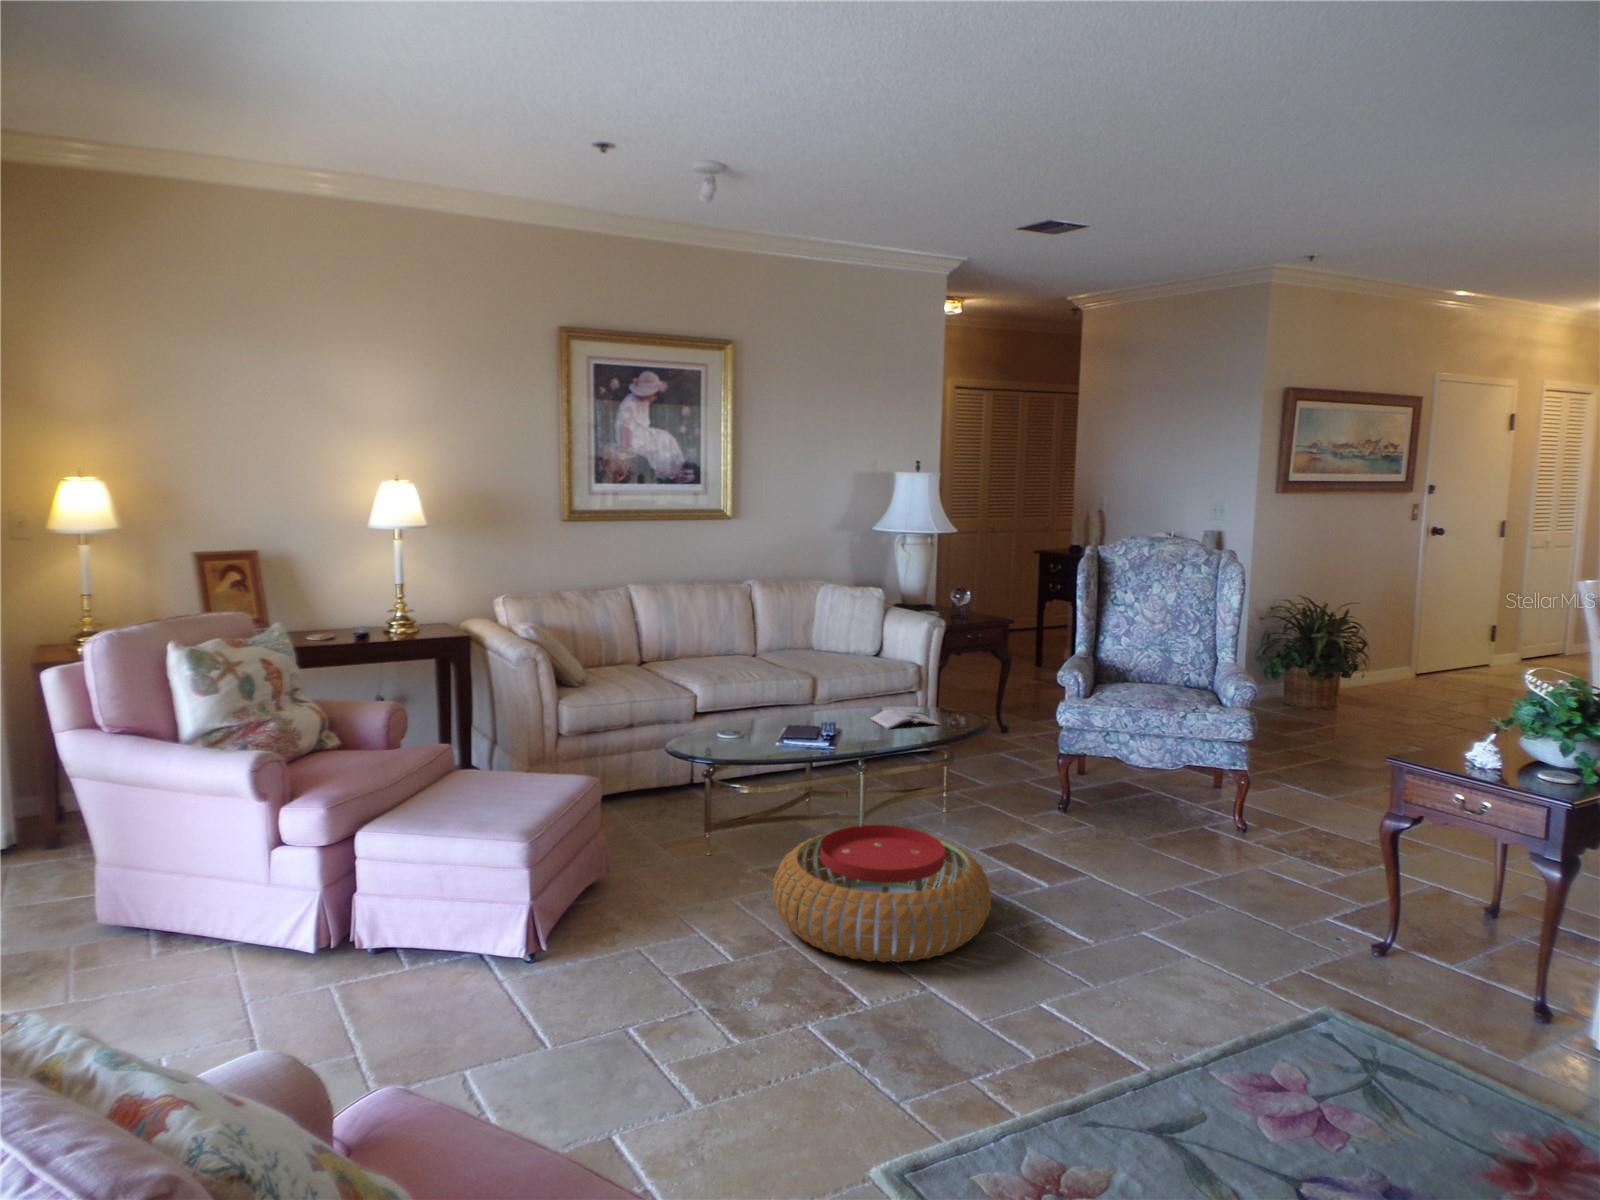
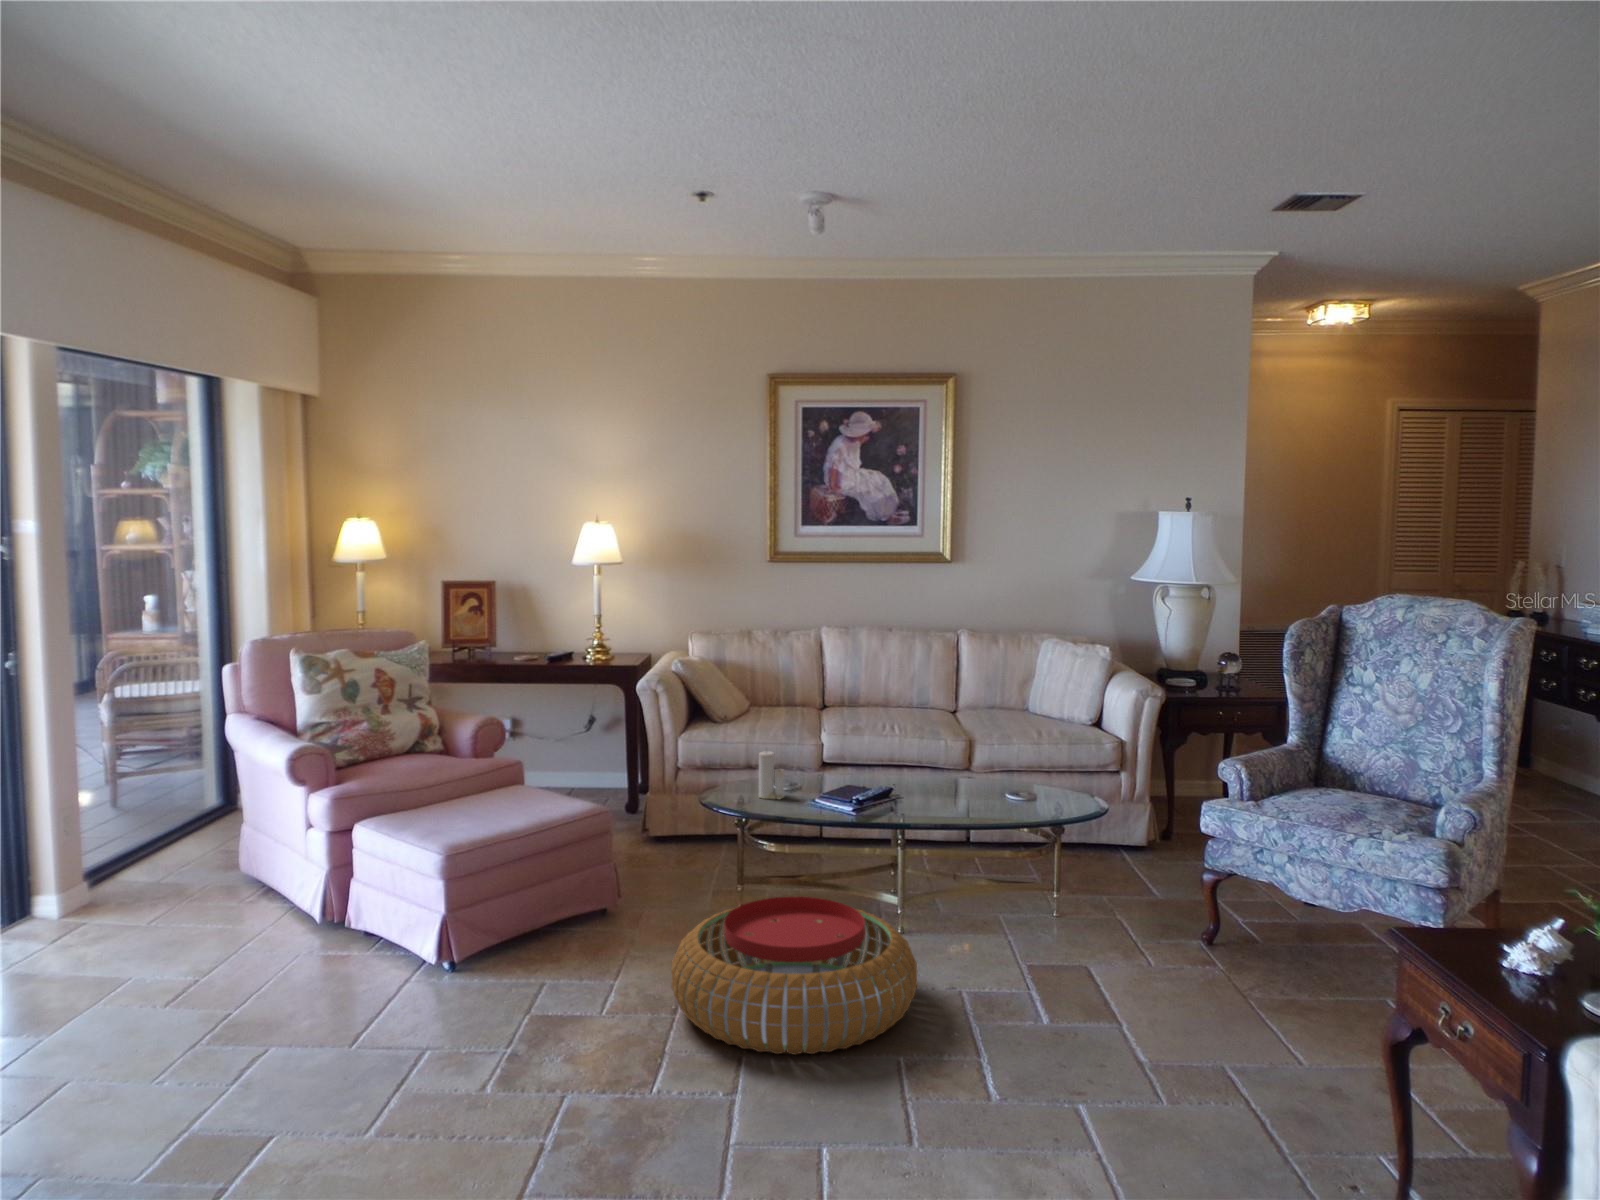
candle: none [716,700,746,748] -> present [759,751,784,799]
magazine: present [871,709,940,729] -> none [965,784,1039,810]

